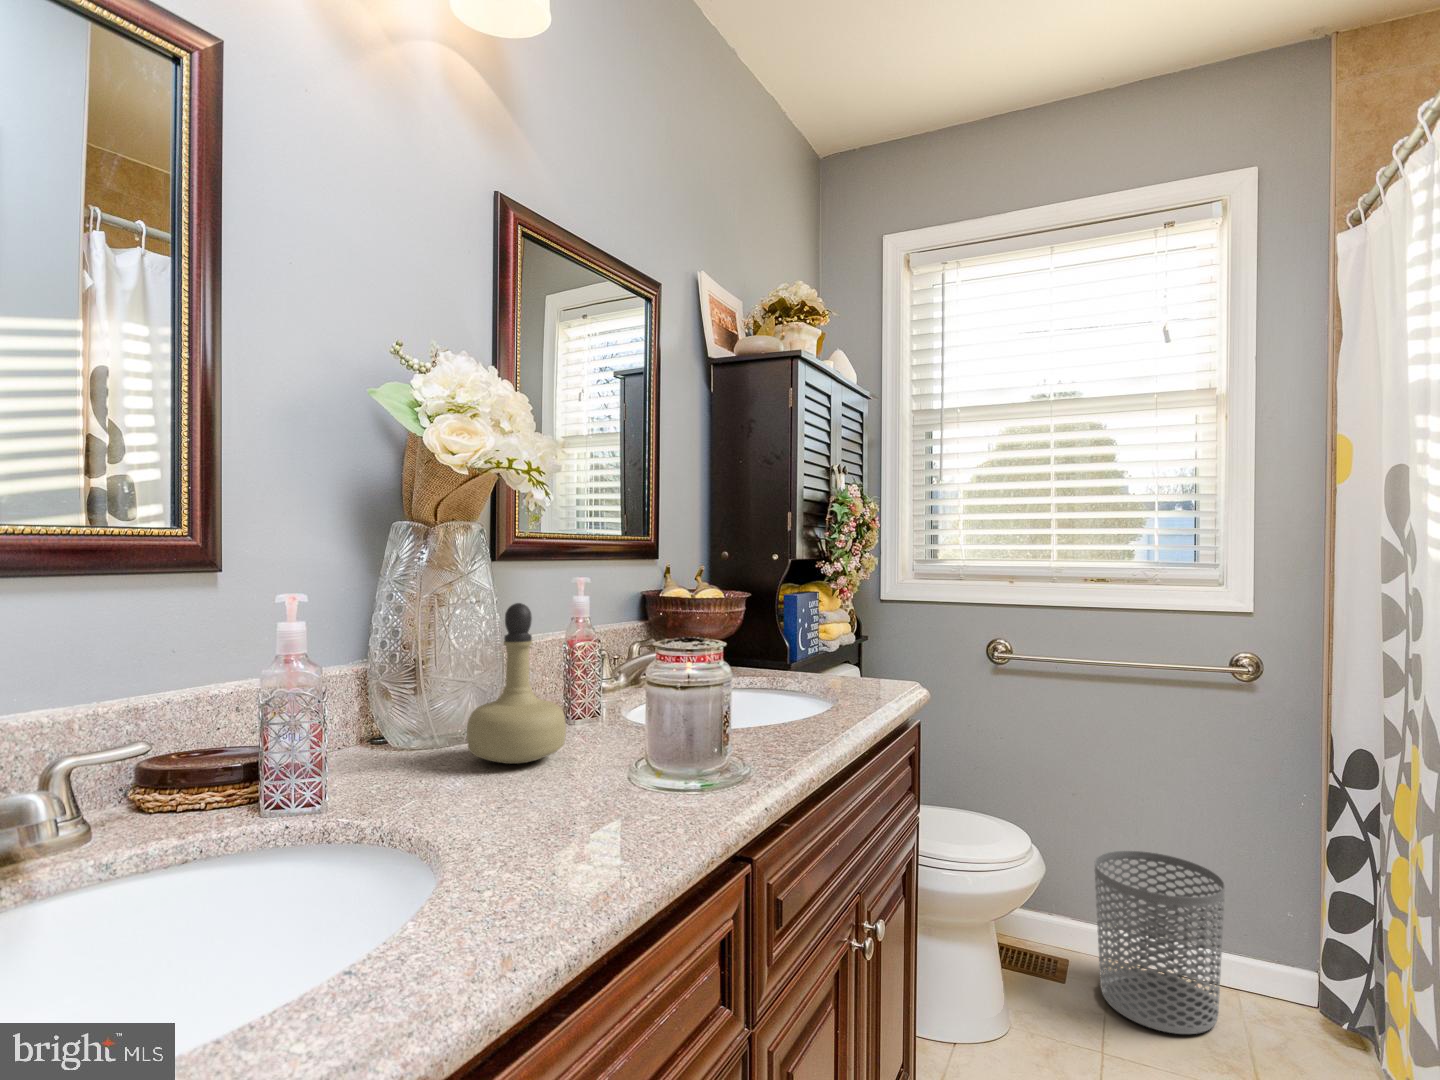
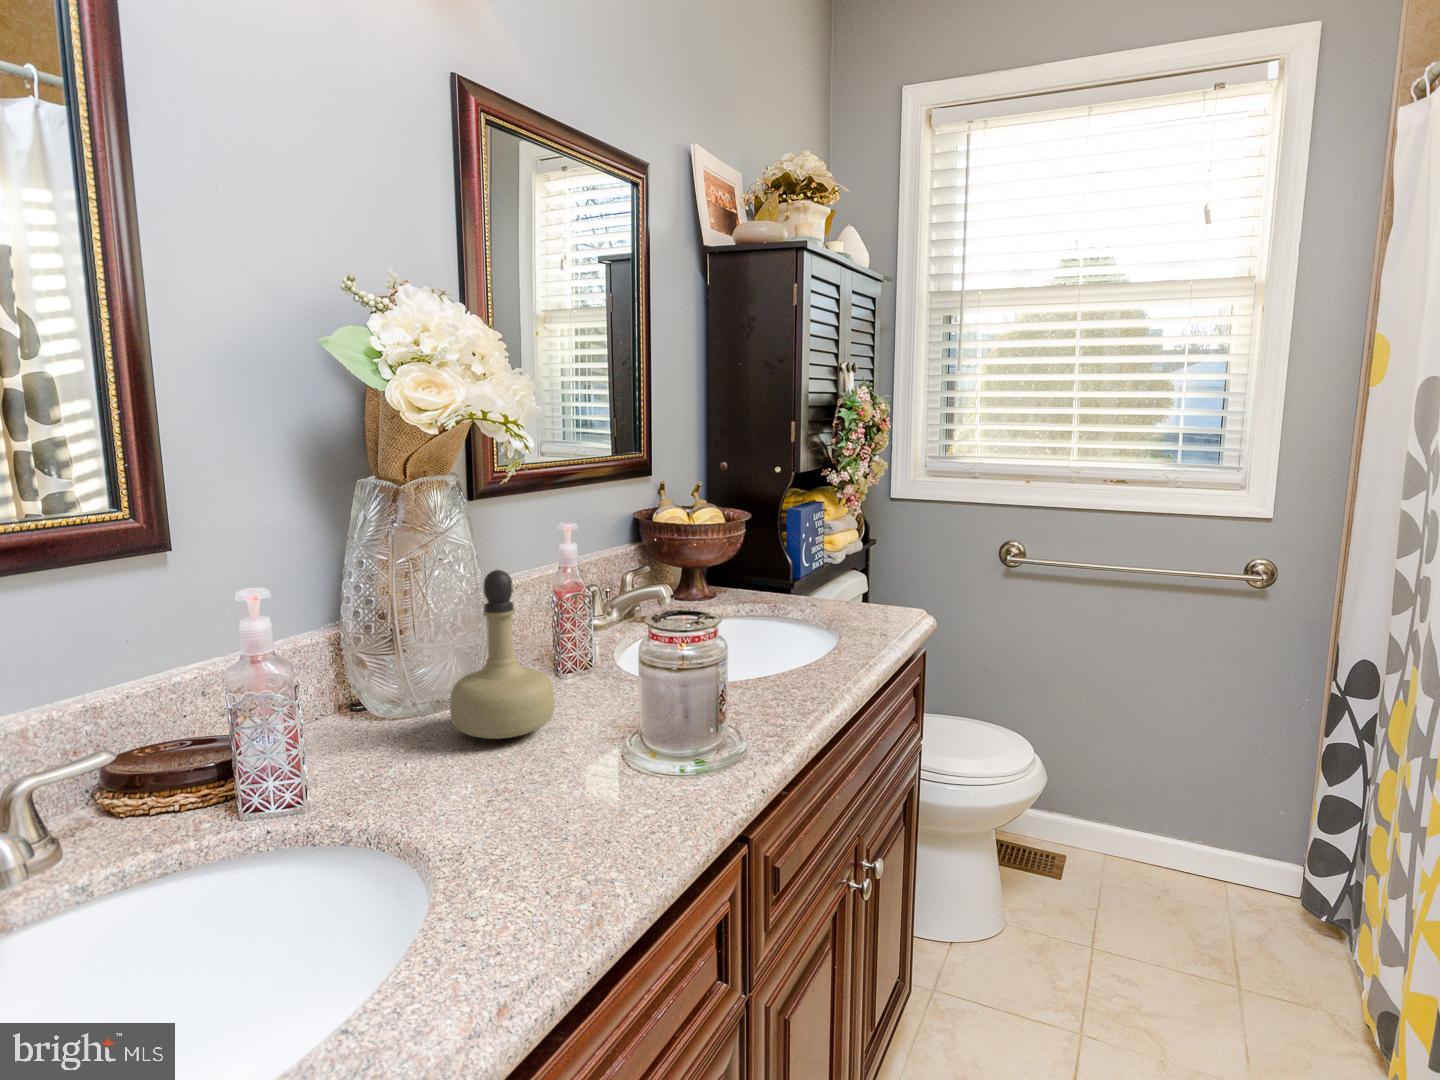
waste bin: present [1095,851,1224,1034] -> none [1100,760,1232,937]

